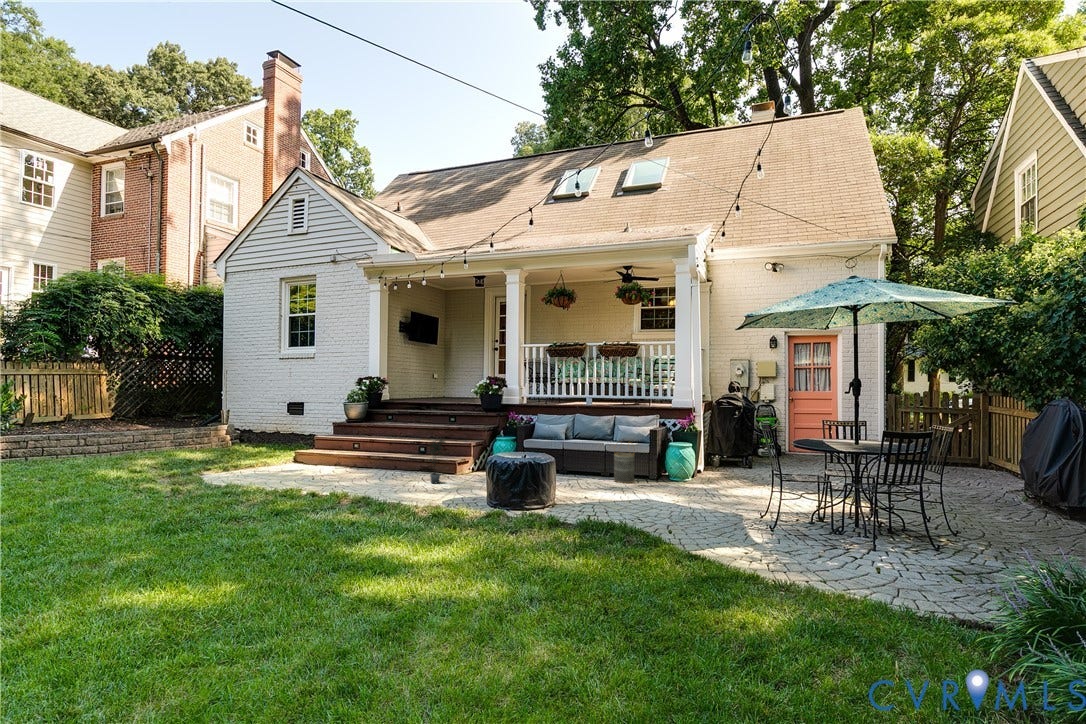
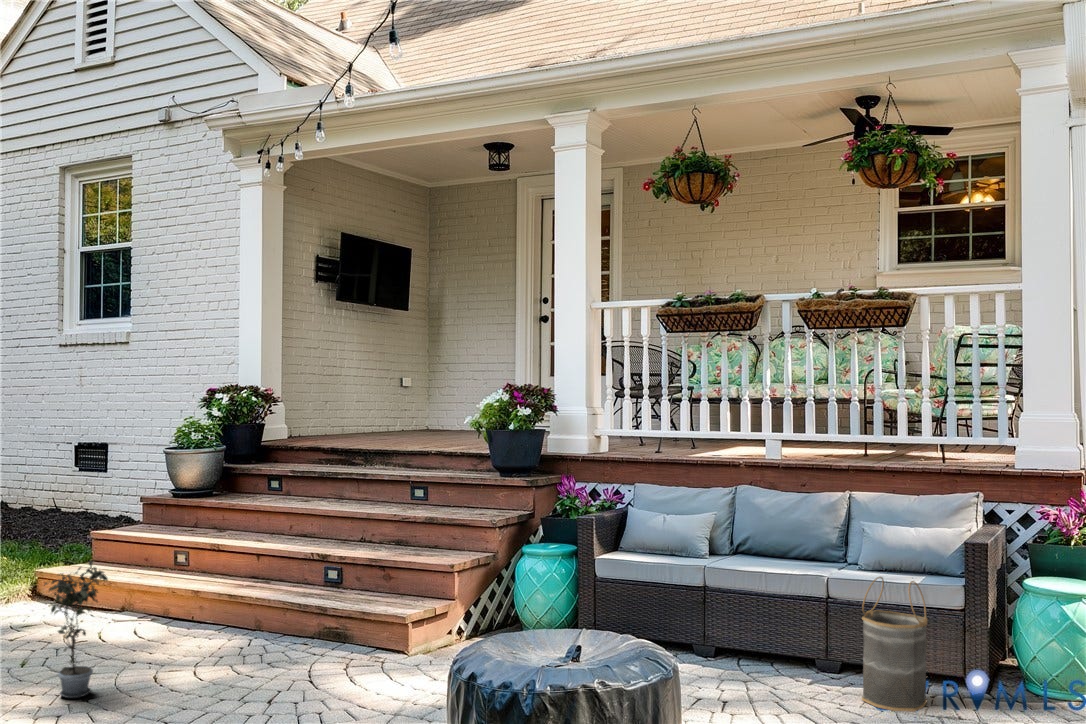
potted plant: present [429,438,446,483] -> present [44,561,108,698]

